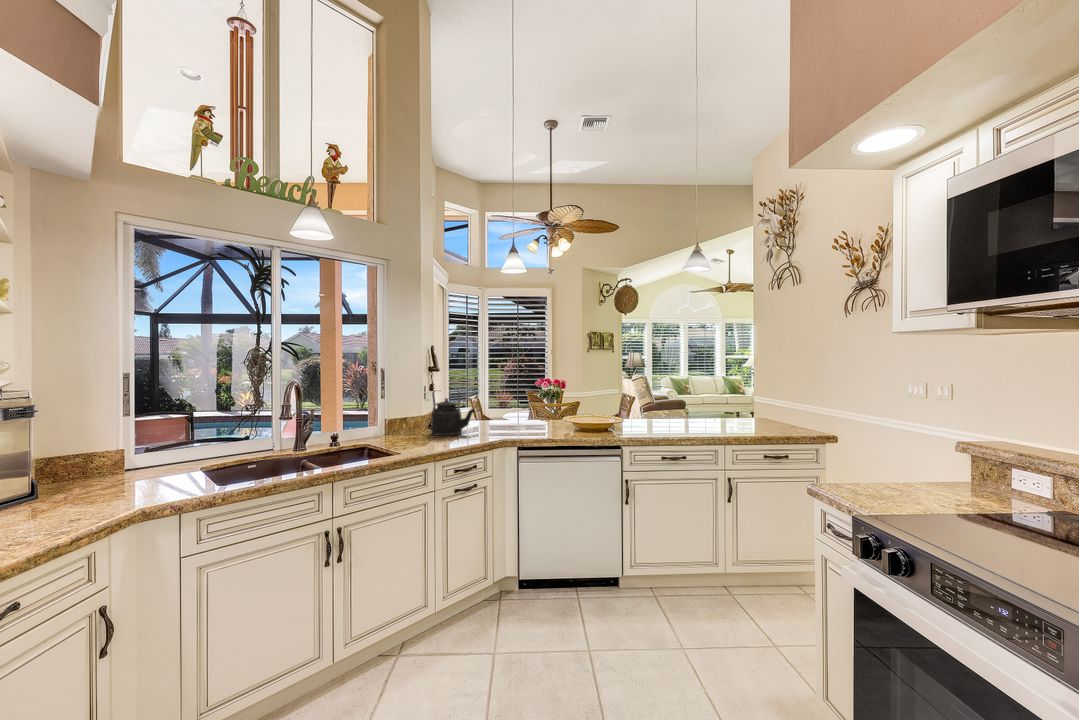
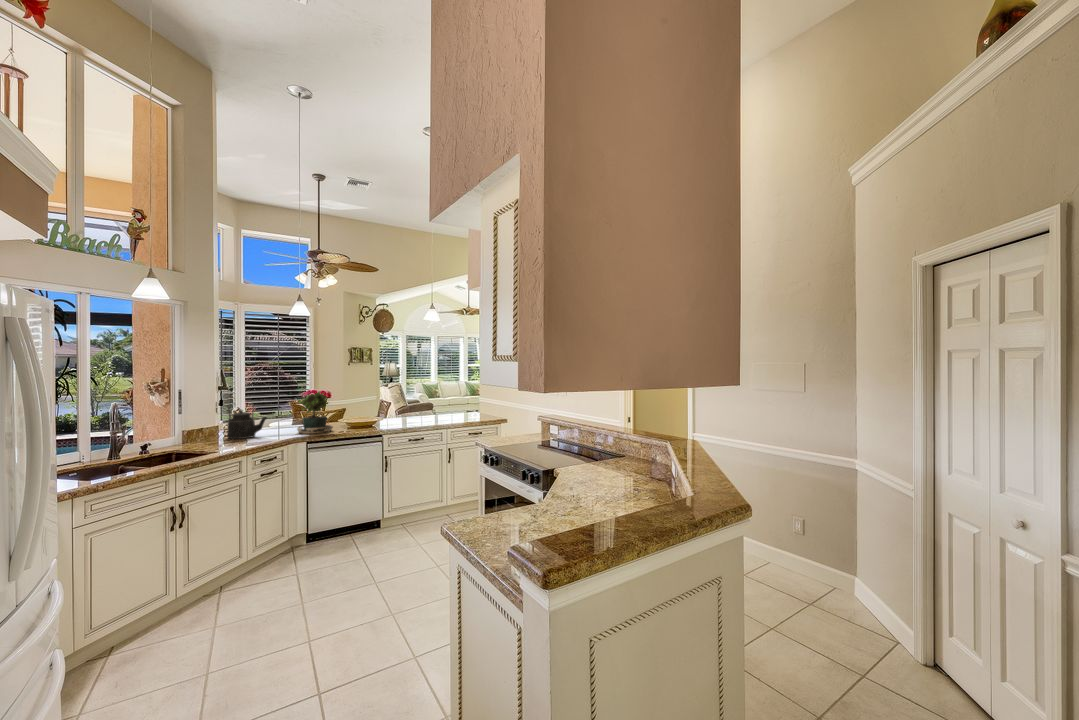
potted plant: none [503,377,555,437] -> present [297,391,333,434]

